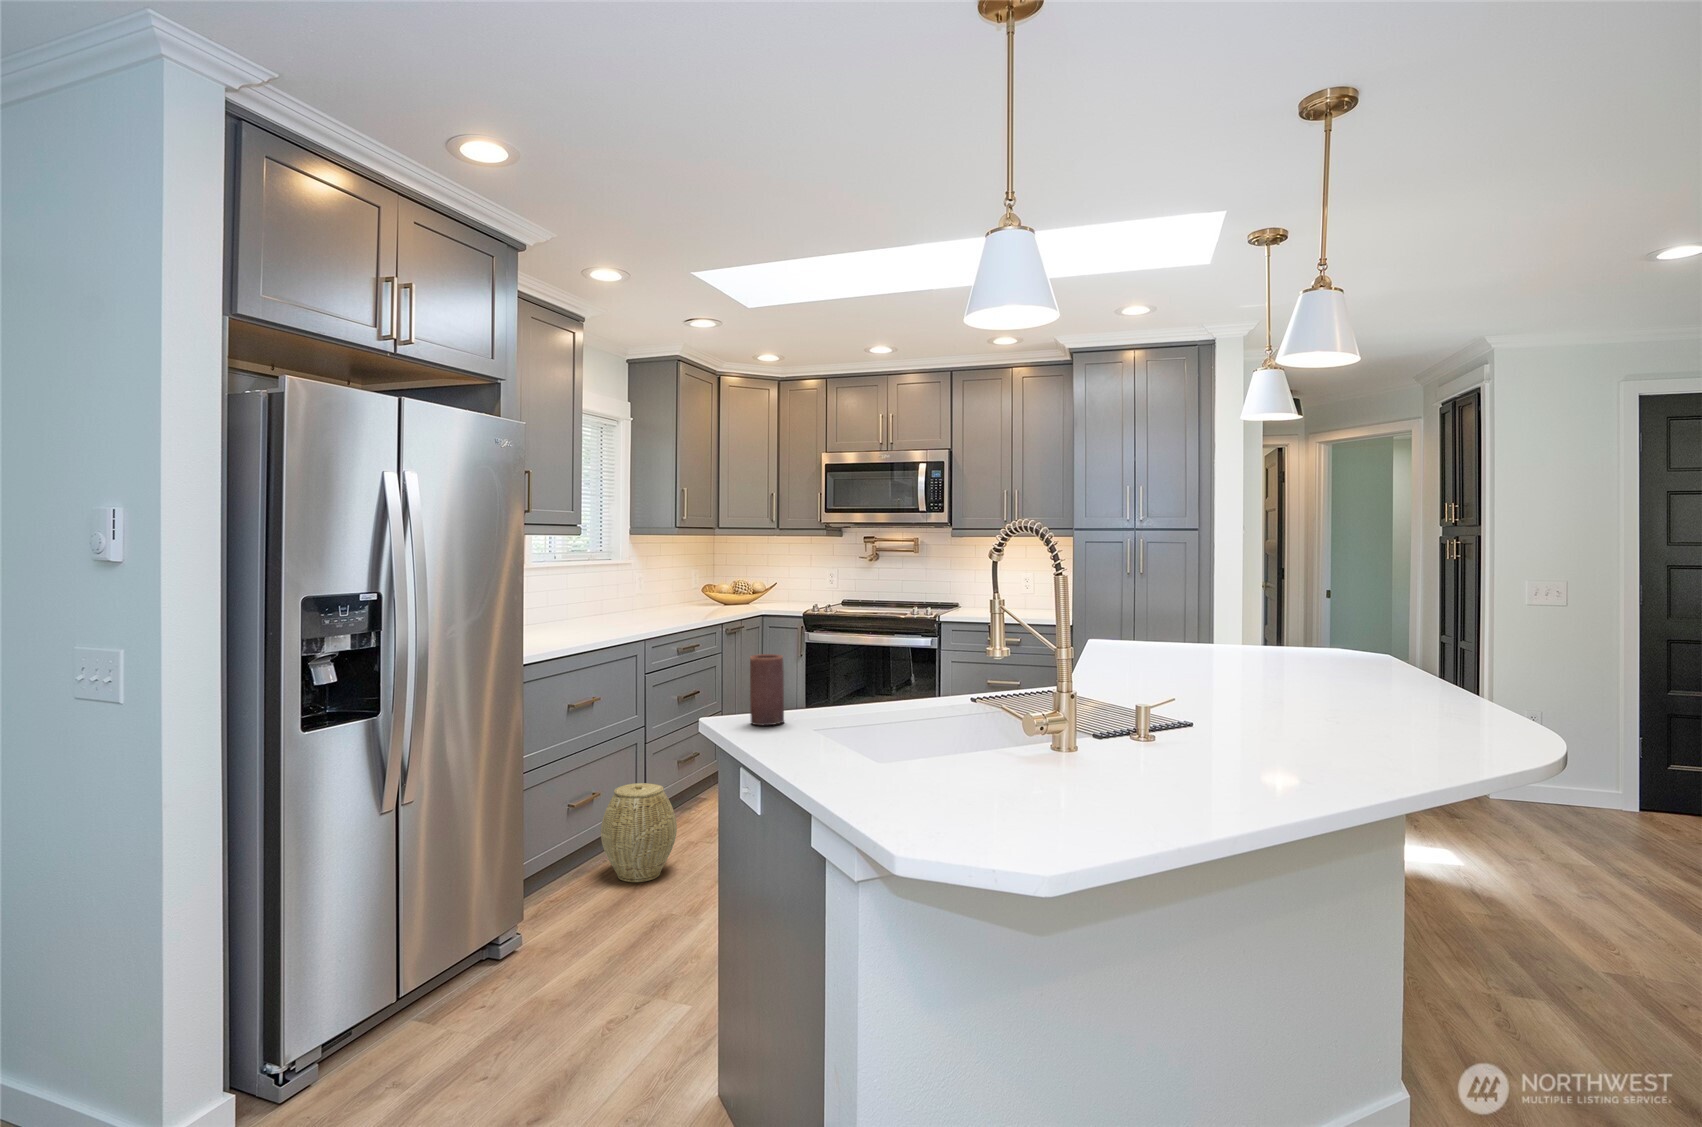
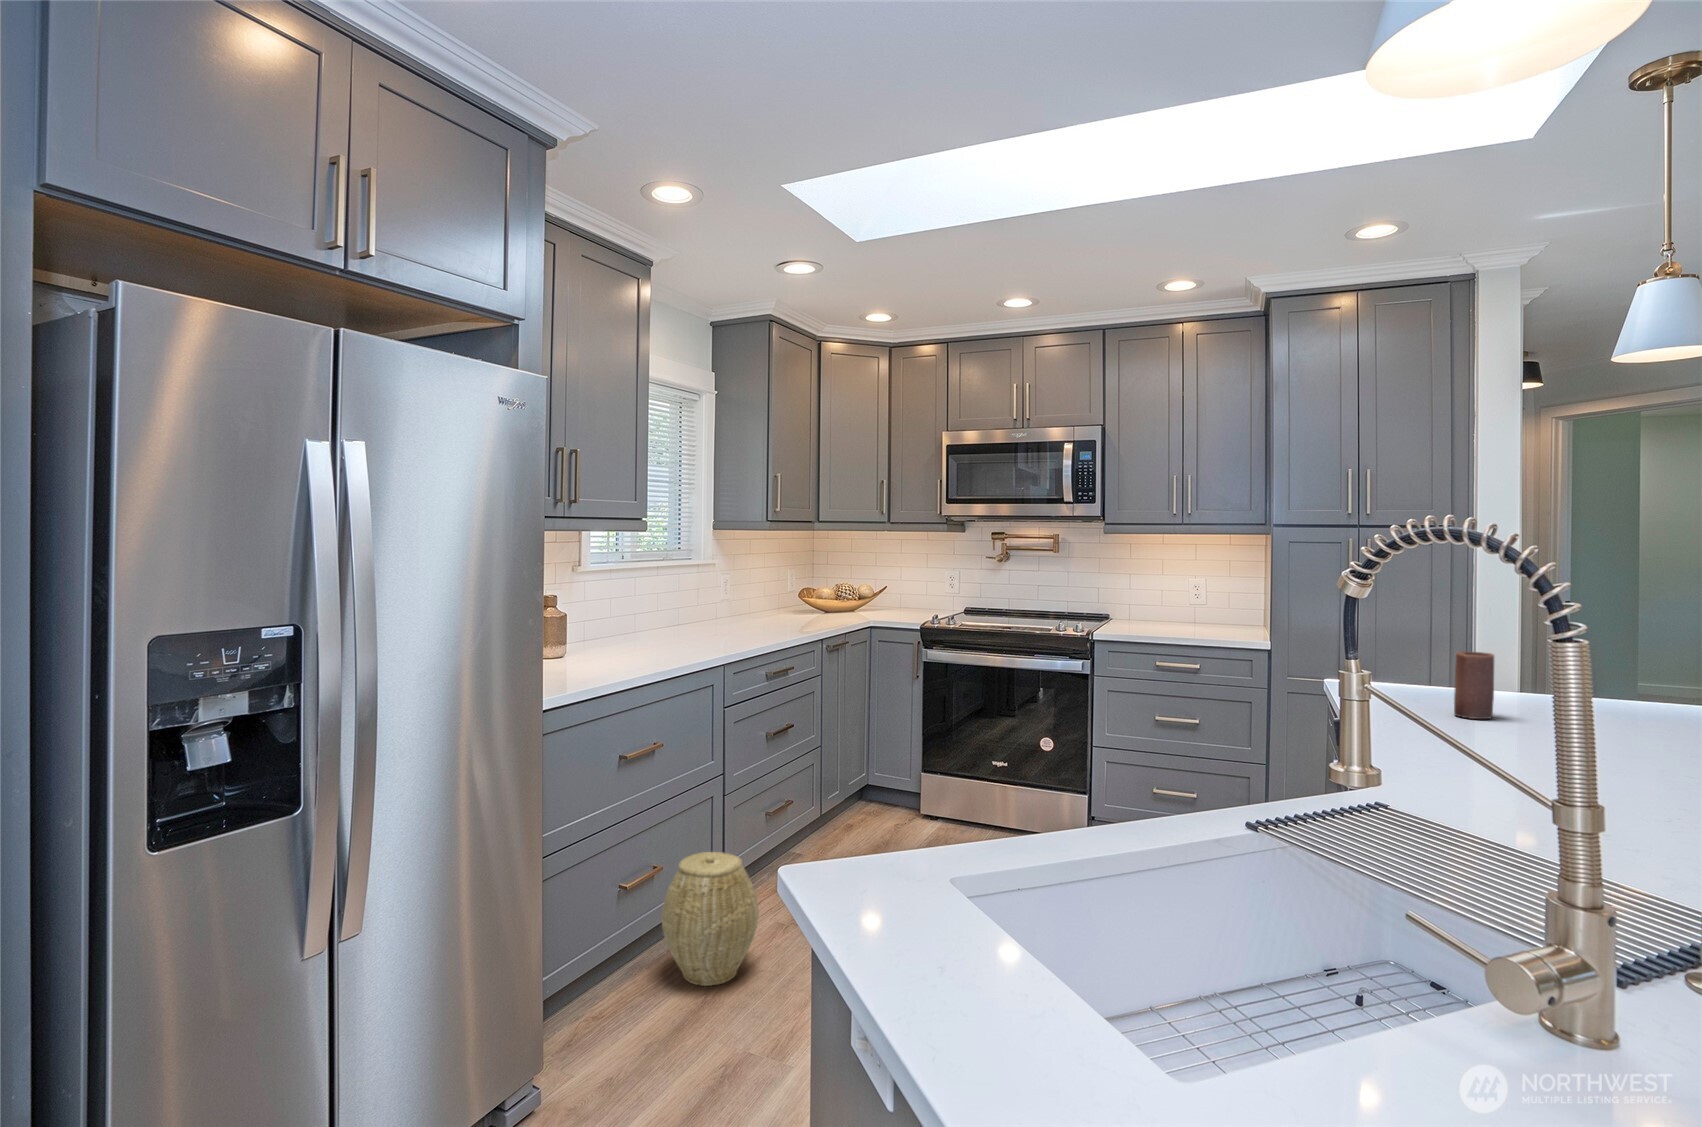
candle: present [750,654,784,725] -> present [1454,651,1494,719]

